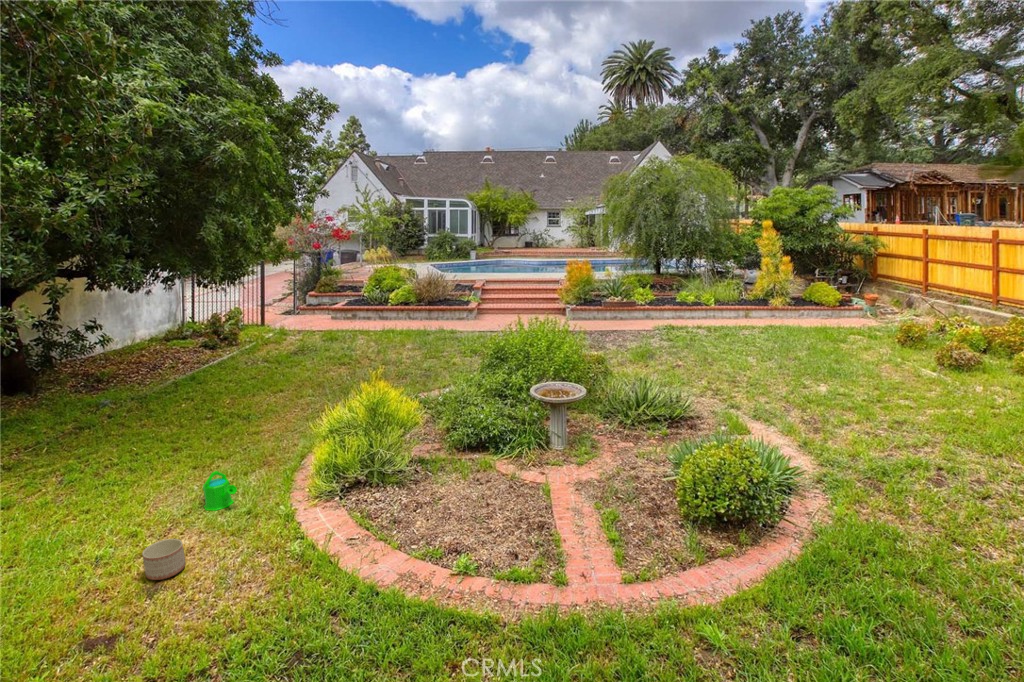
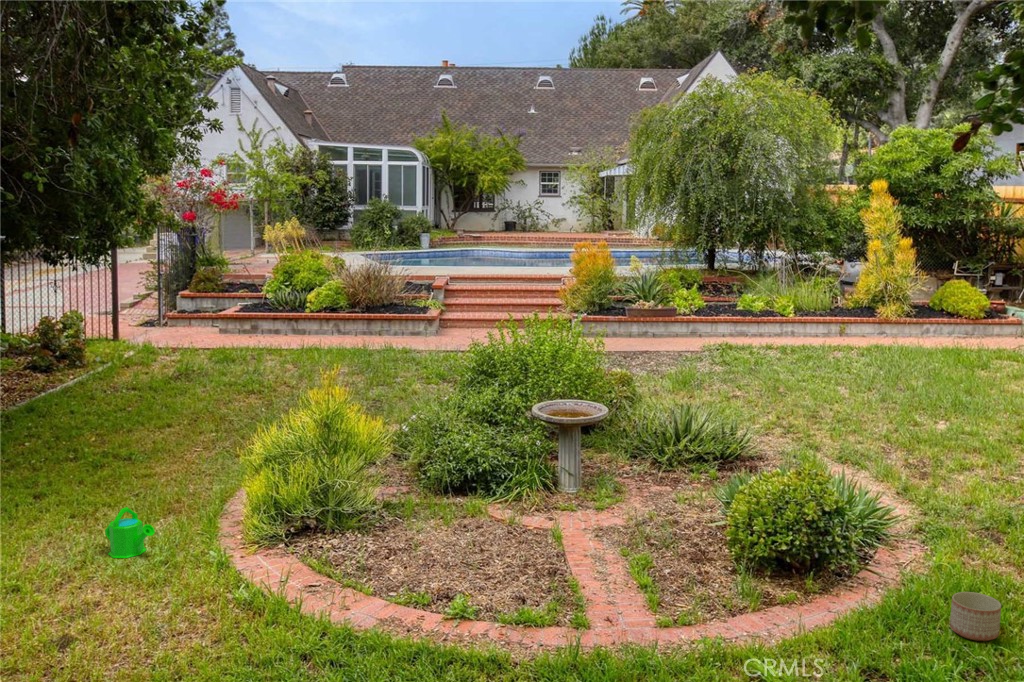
planter: present [142,539,185,580] -> present [950,592,1001,641]

